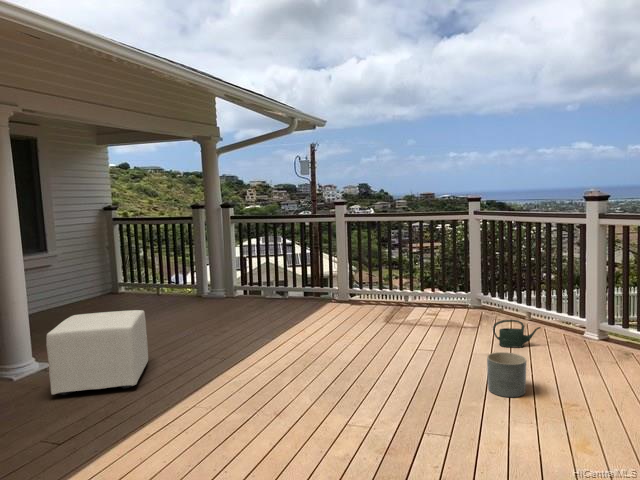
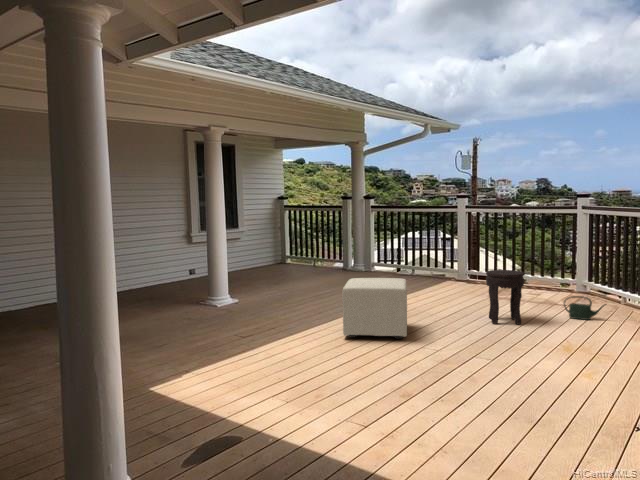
side table: none [414,296,461,368] -> present [486,270,524,325]
ottoman: present [46,310,148,395] -> present [342,278,407,339]
planter: present [487,352,526,397] -> none [527,312,557,343]

